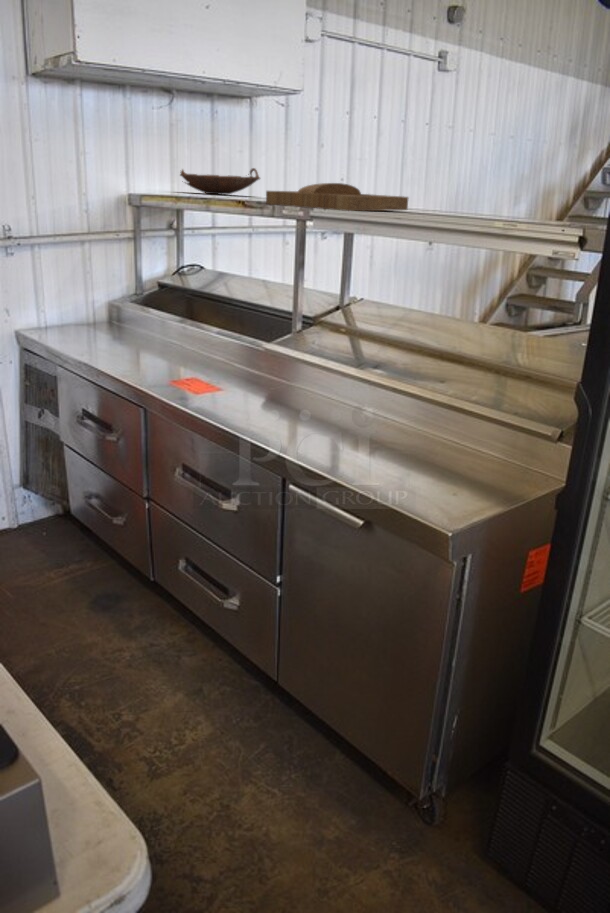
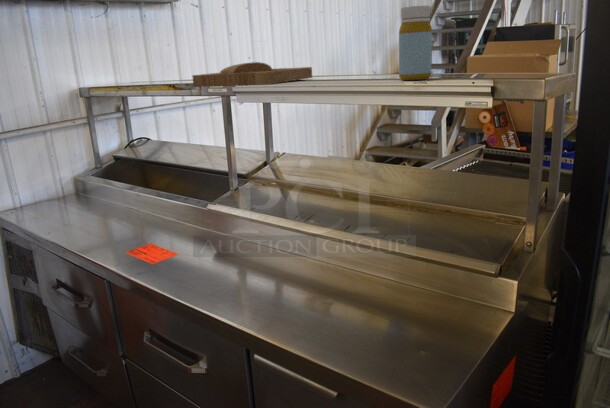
bottle: none [499,136,546,224] -> present [399,6,432,80]
bowl: present [180,168,260,194] -> none [116,57,186,81]

